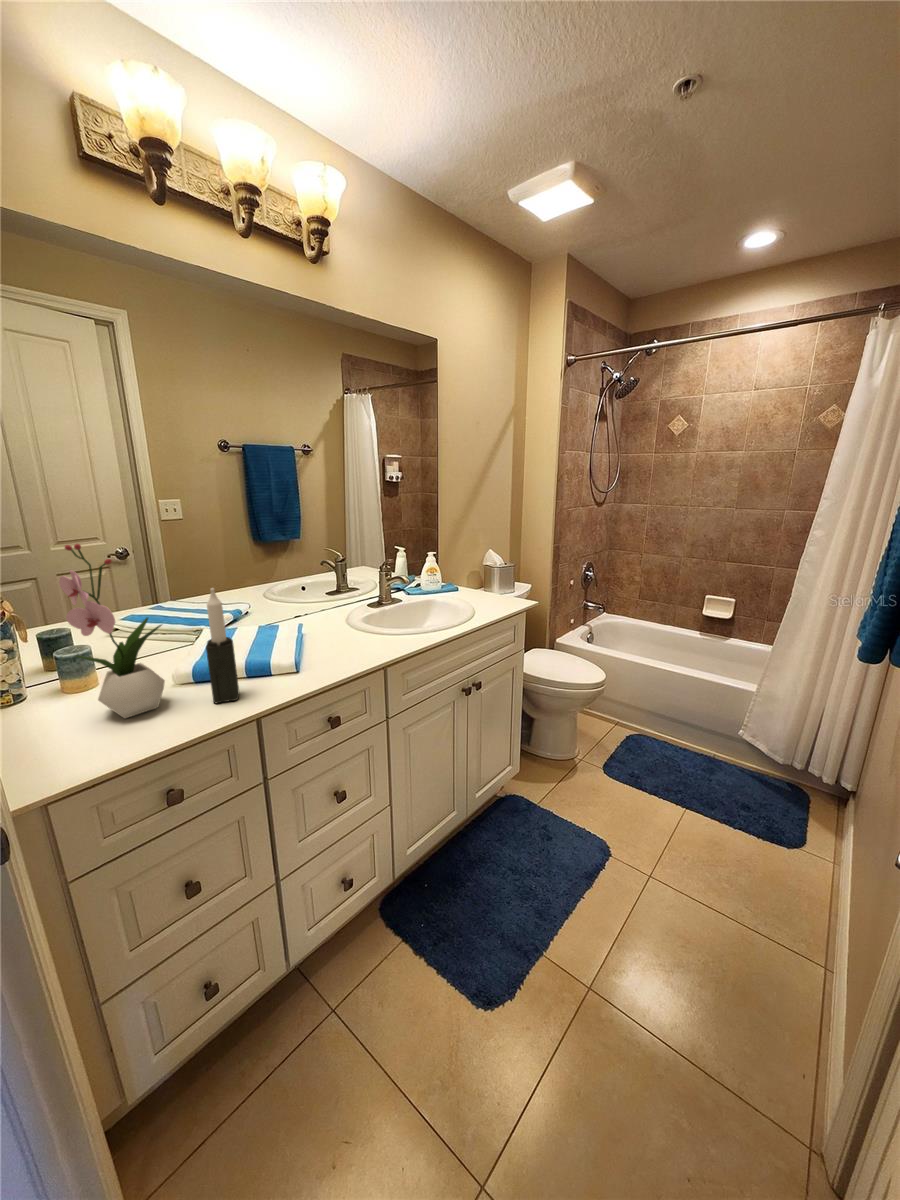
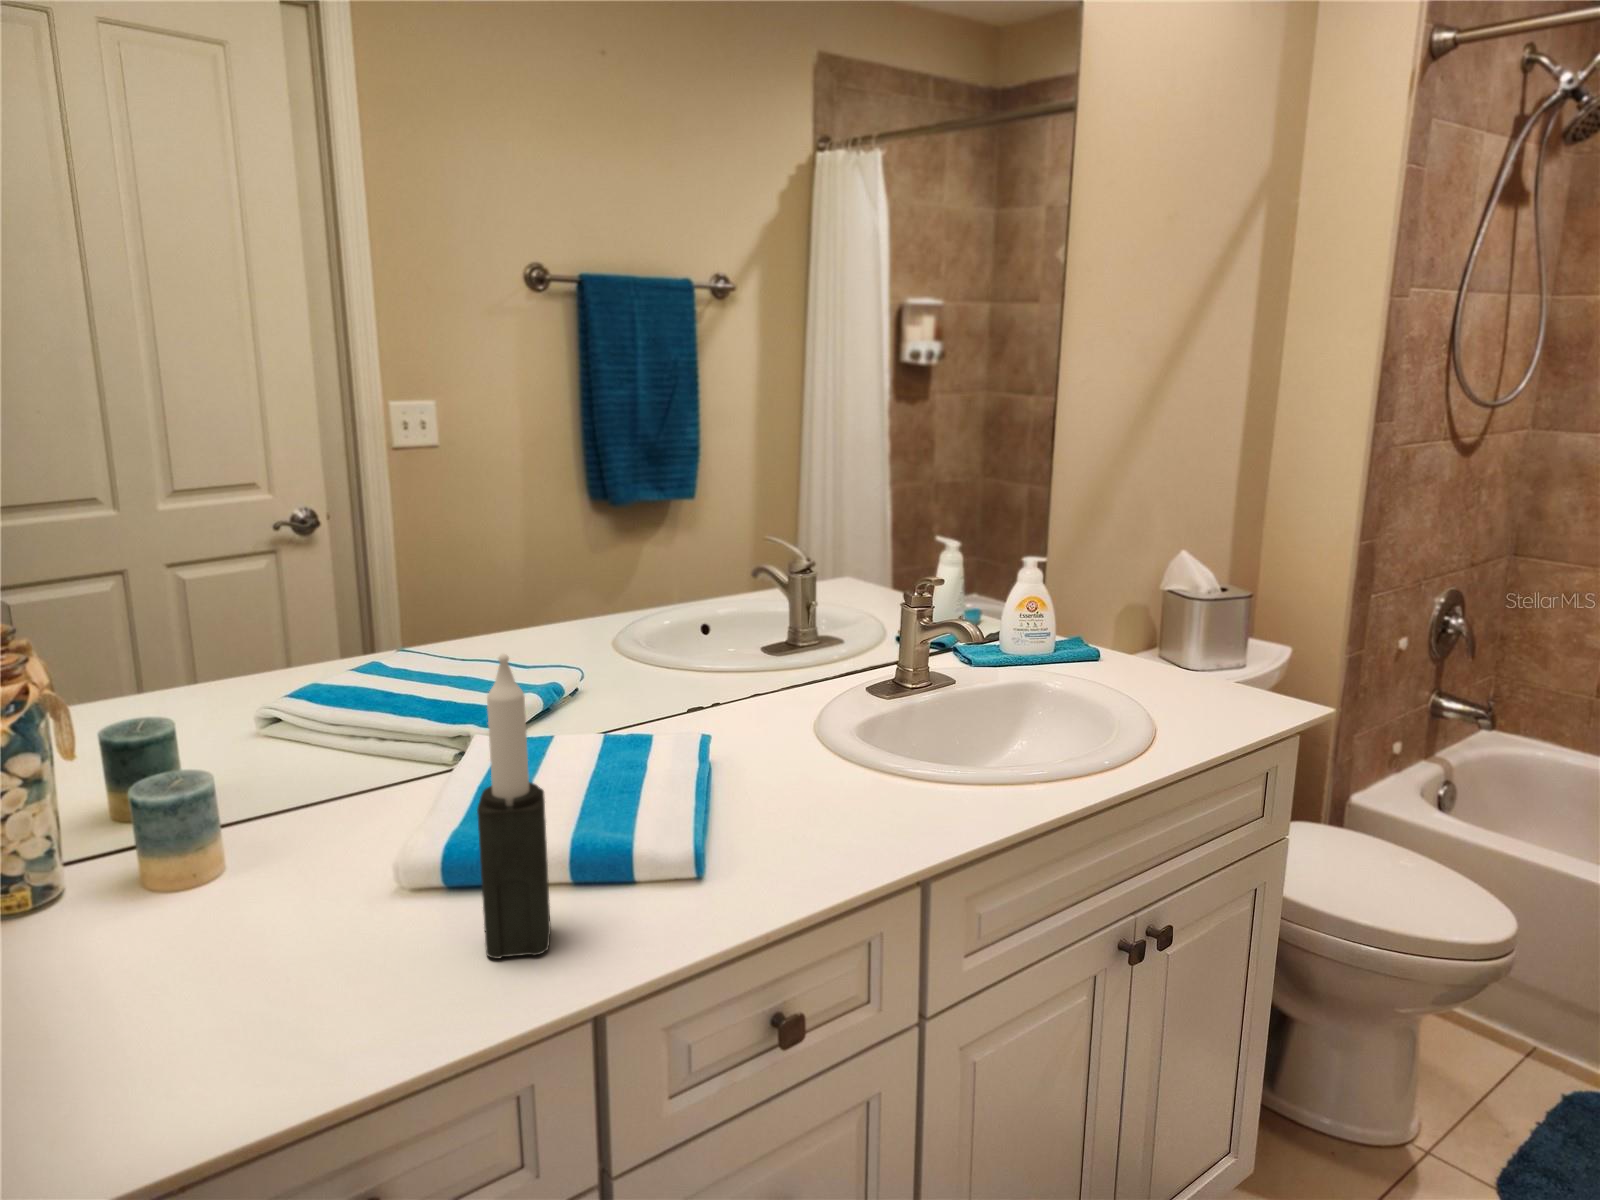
flower arrangement: present [59,544,165,719] -> none [148,529,379,982]

